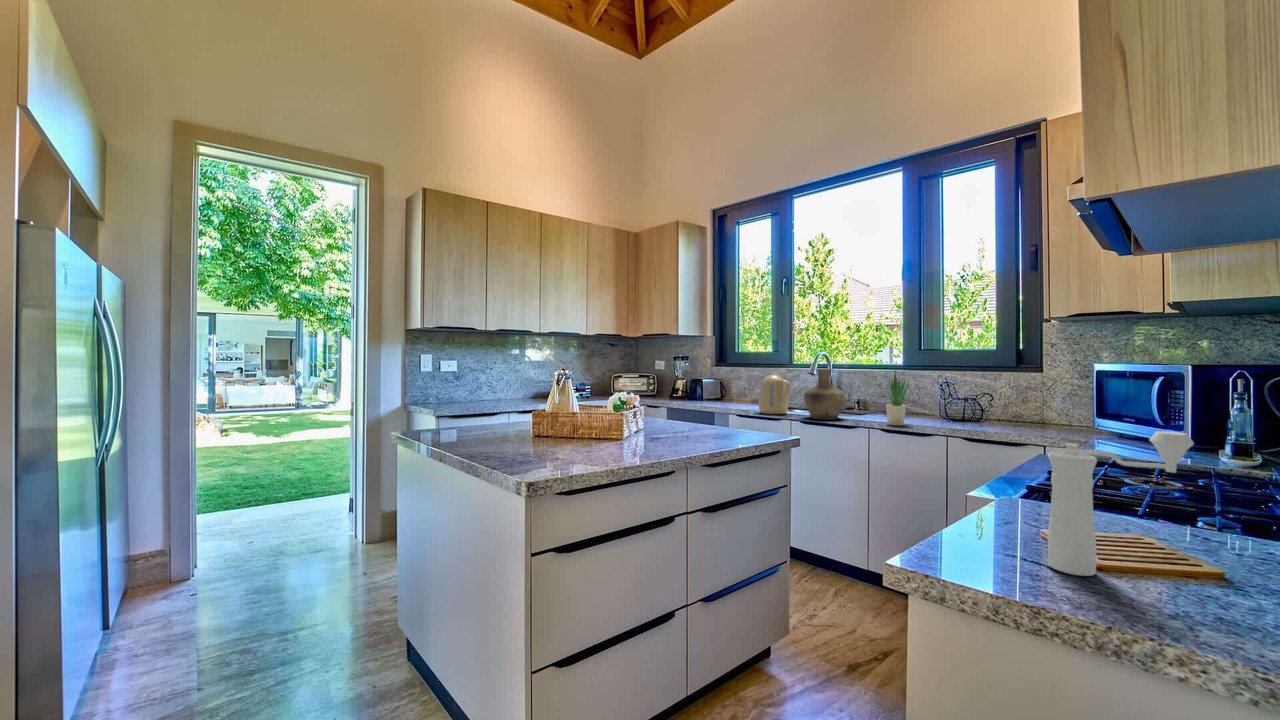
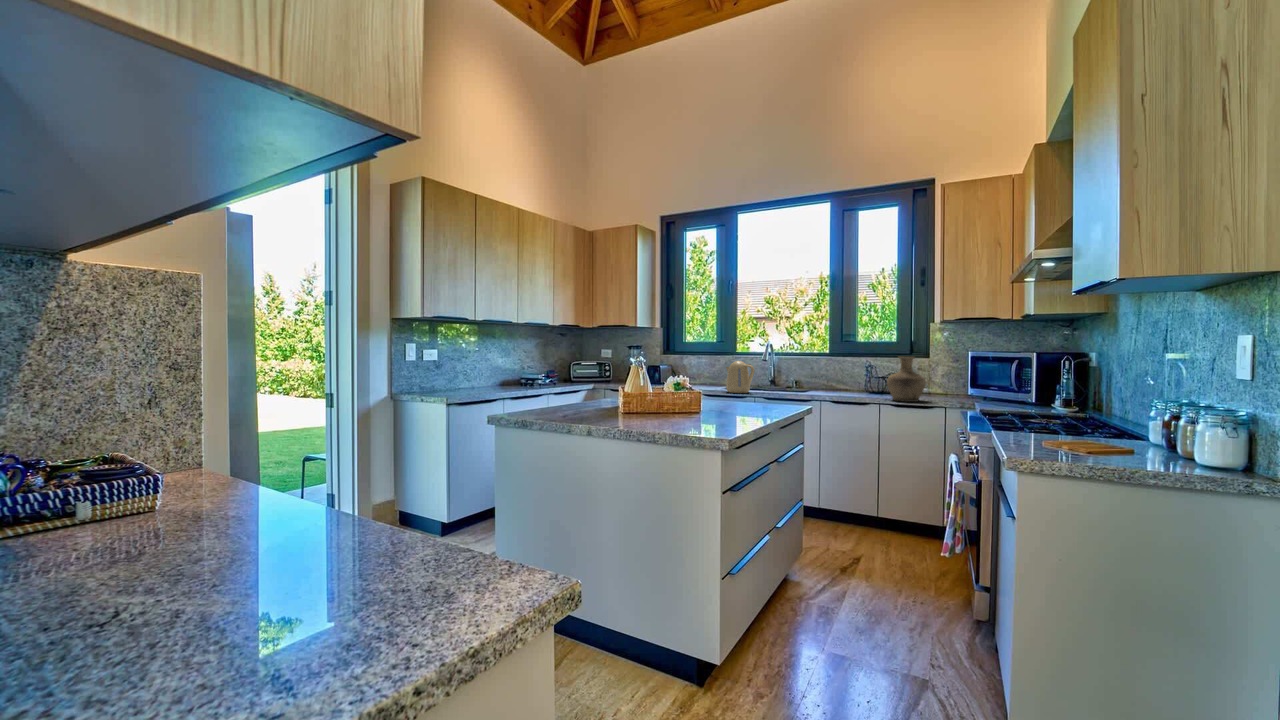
vase: present [804,369,845,420] -> present [887,357,925,402]
potted plant: present [886,371,909,426] -> none [835,356,852,398]
pepper mill: present [1046,431,1194,576] -> none [1069,386,1137,460]

